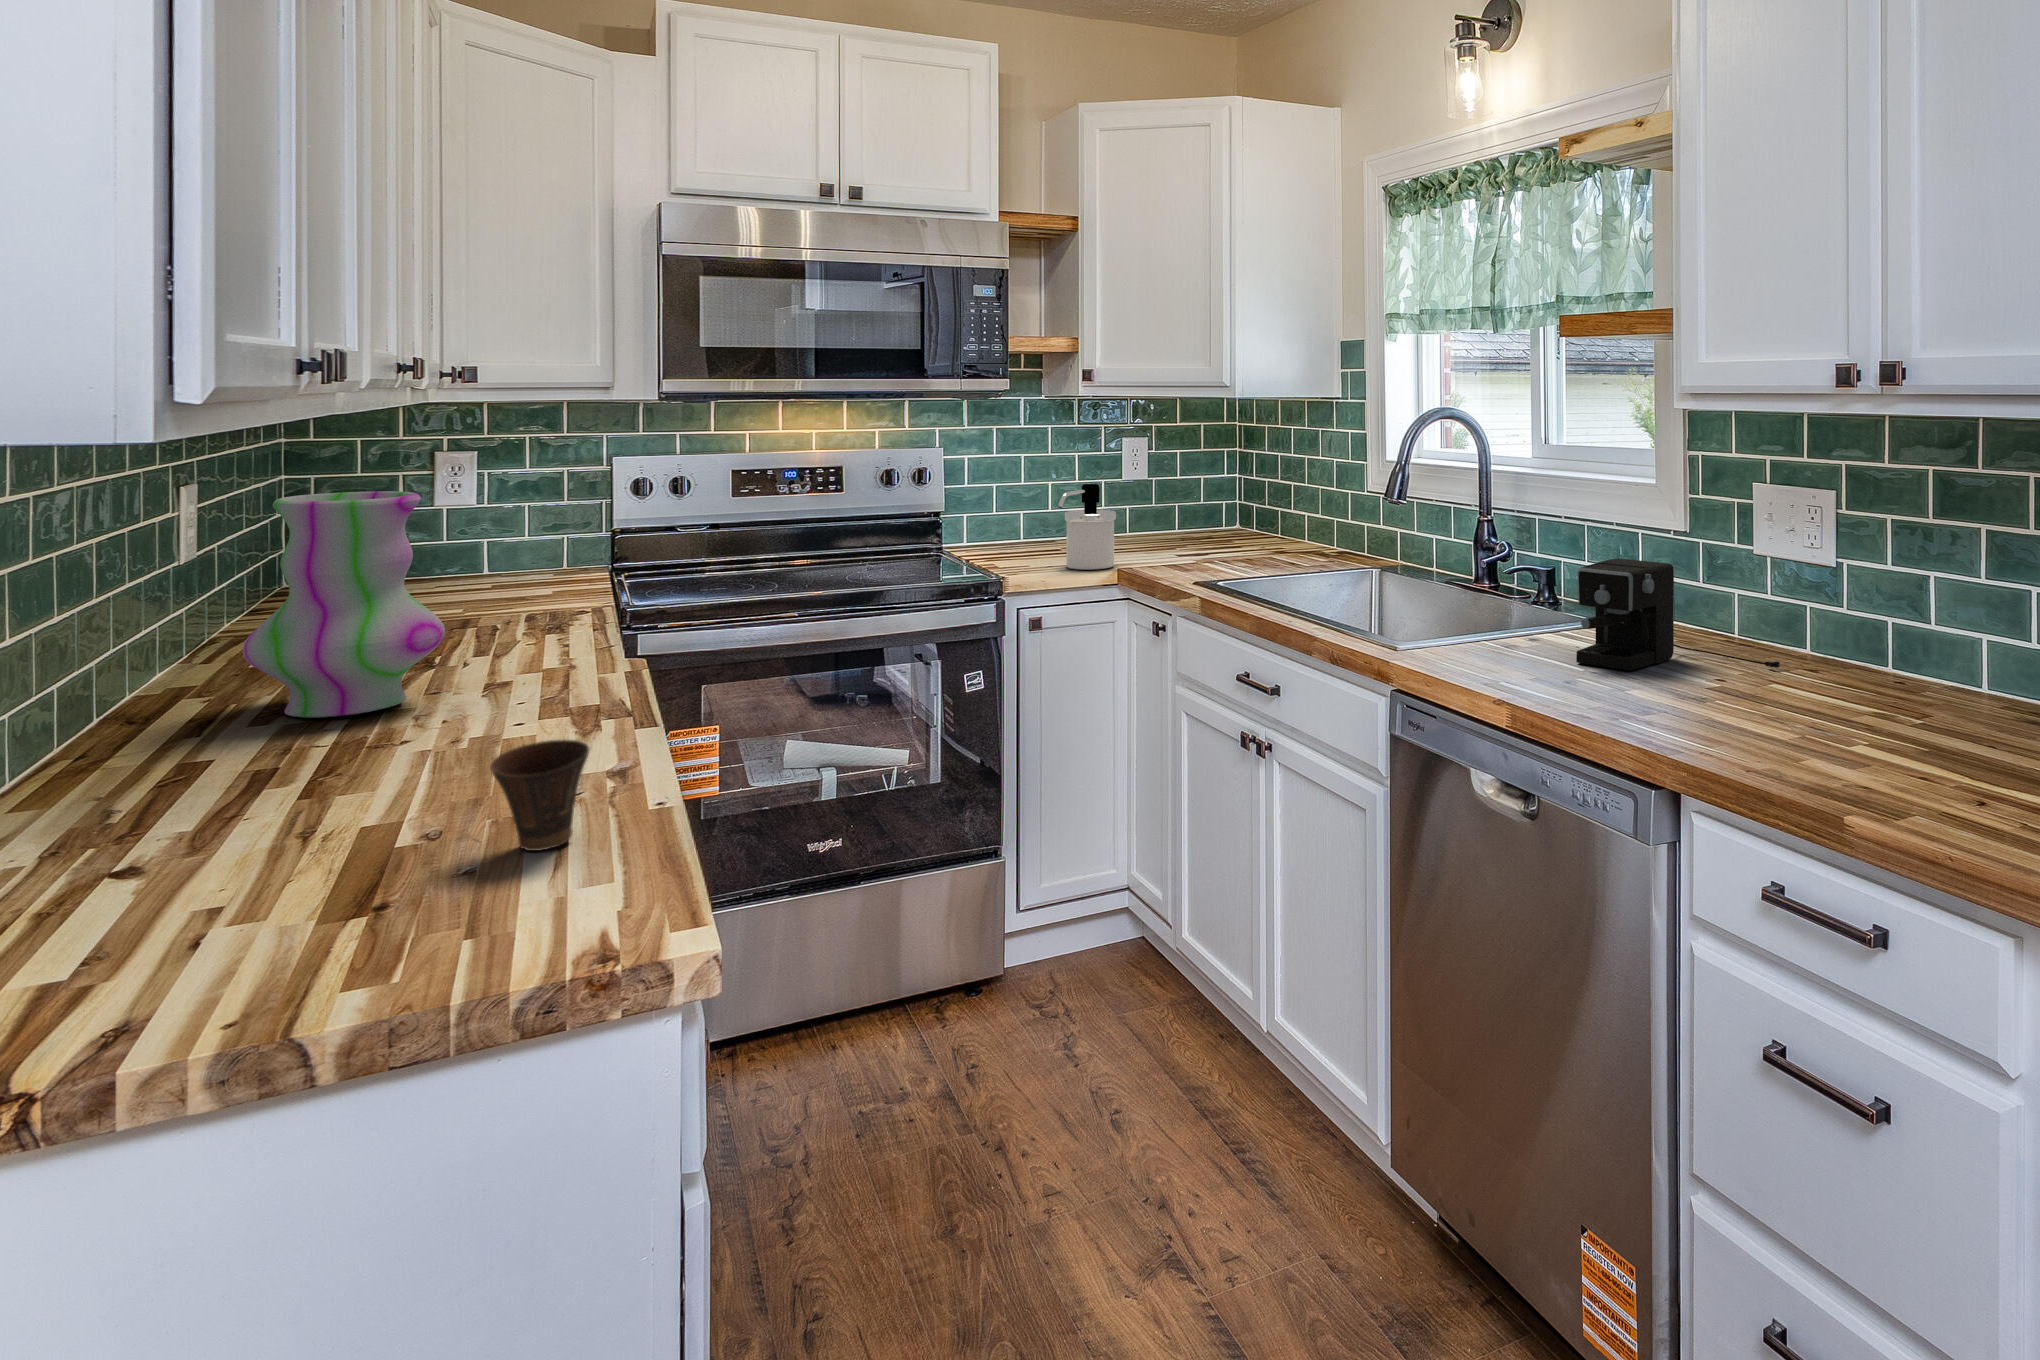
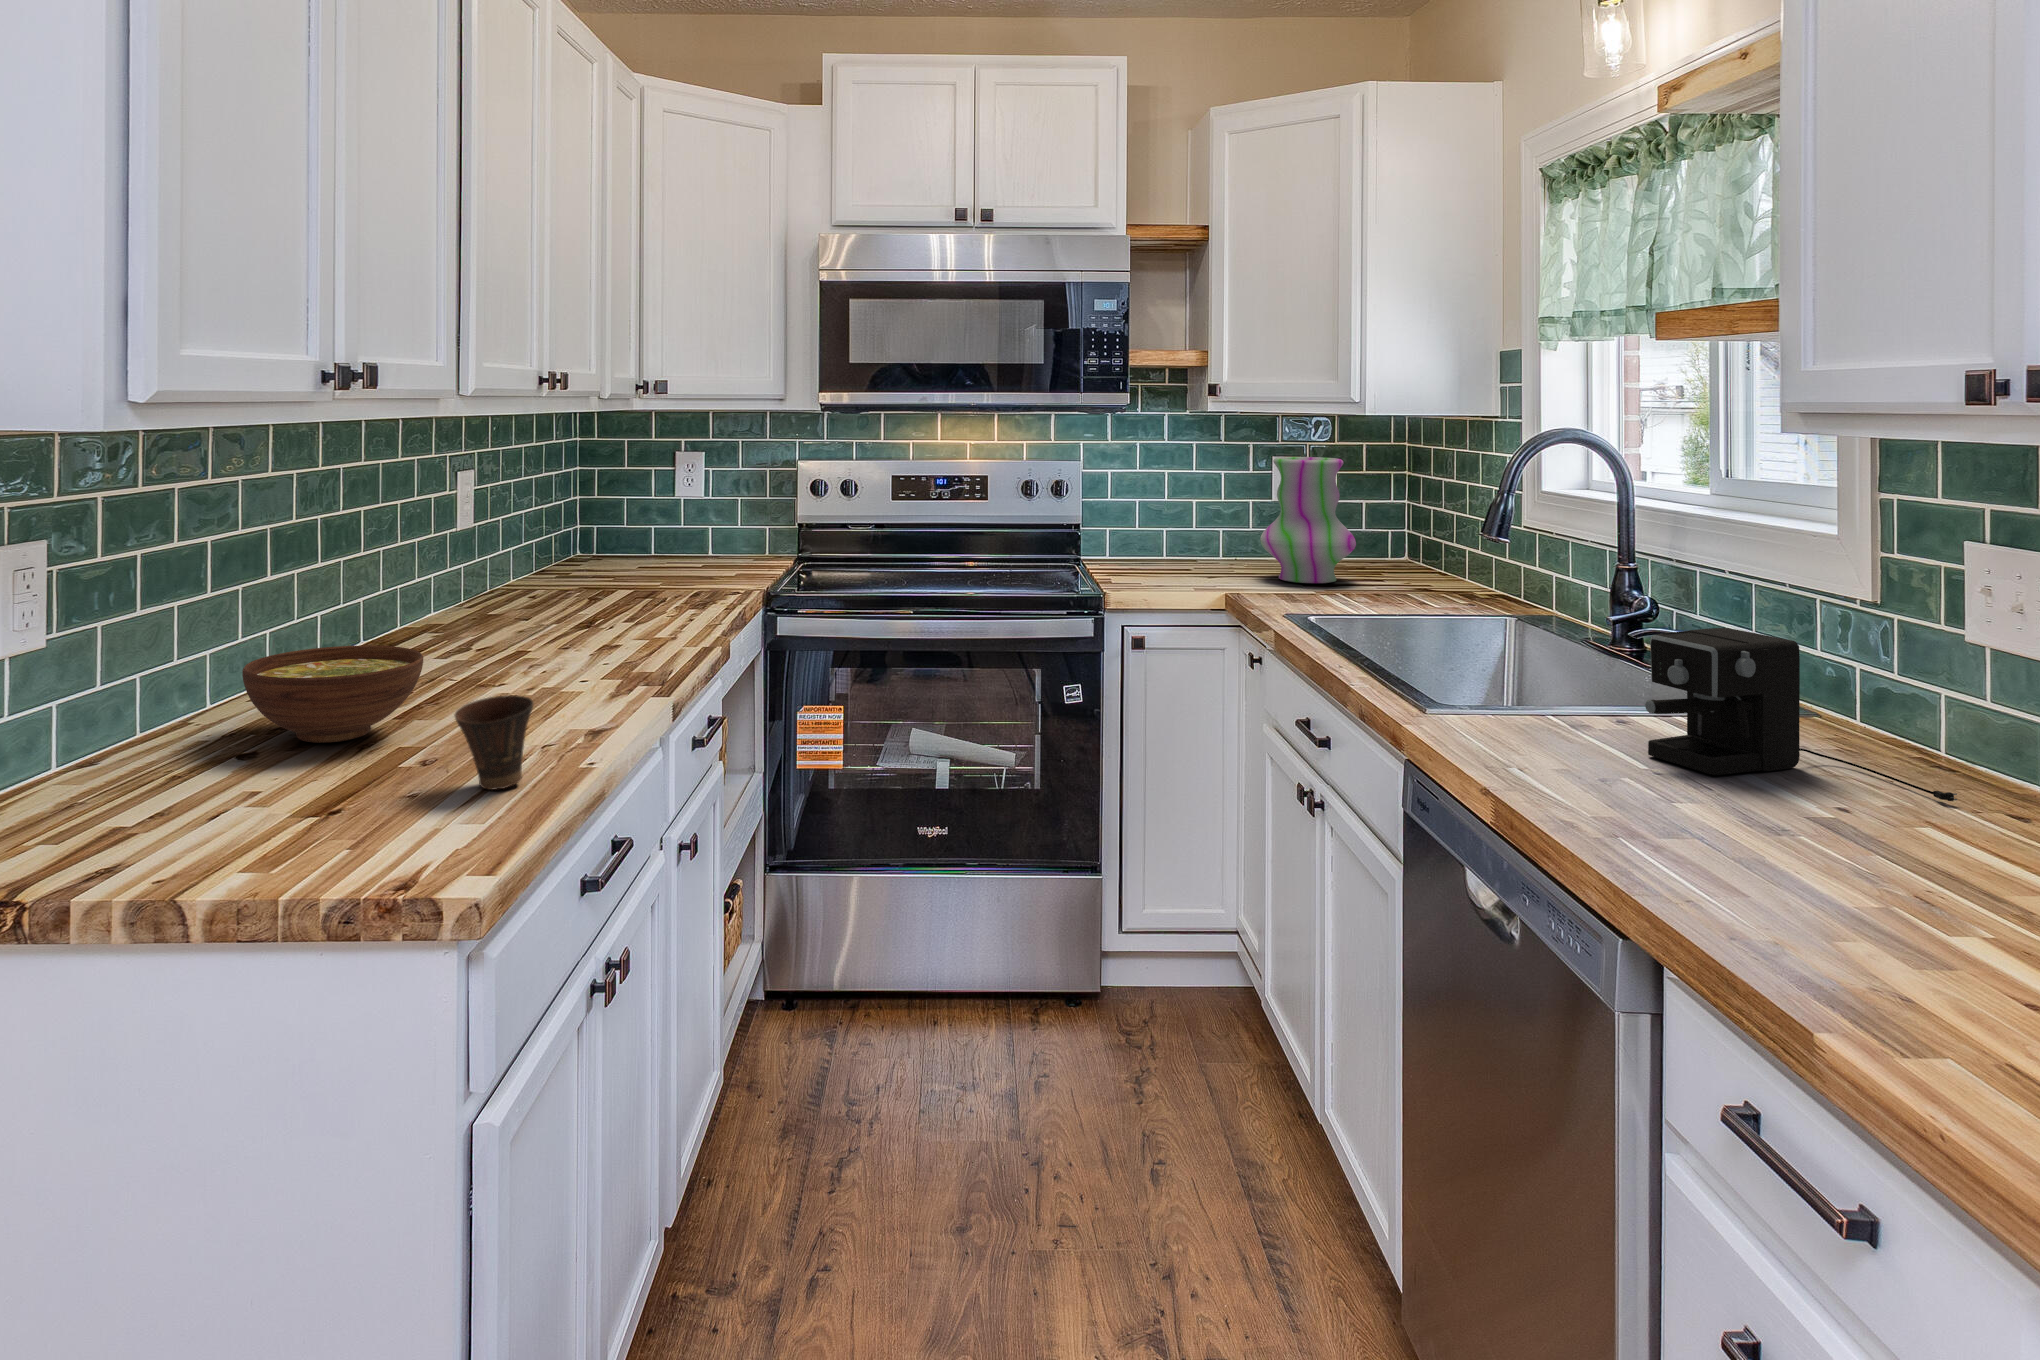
soap dispenser: present [1058,484,1116,570] -> none [1166,502,1233,591]
vase: present [243,491,445,718] -> present [1260,457,1356,583]
bowl: none [103,708,369,839] -> present [242,645,423,743]

